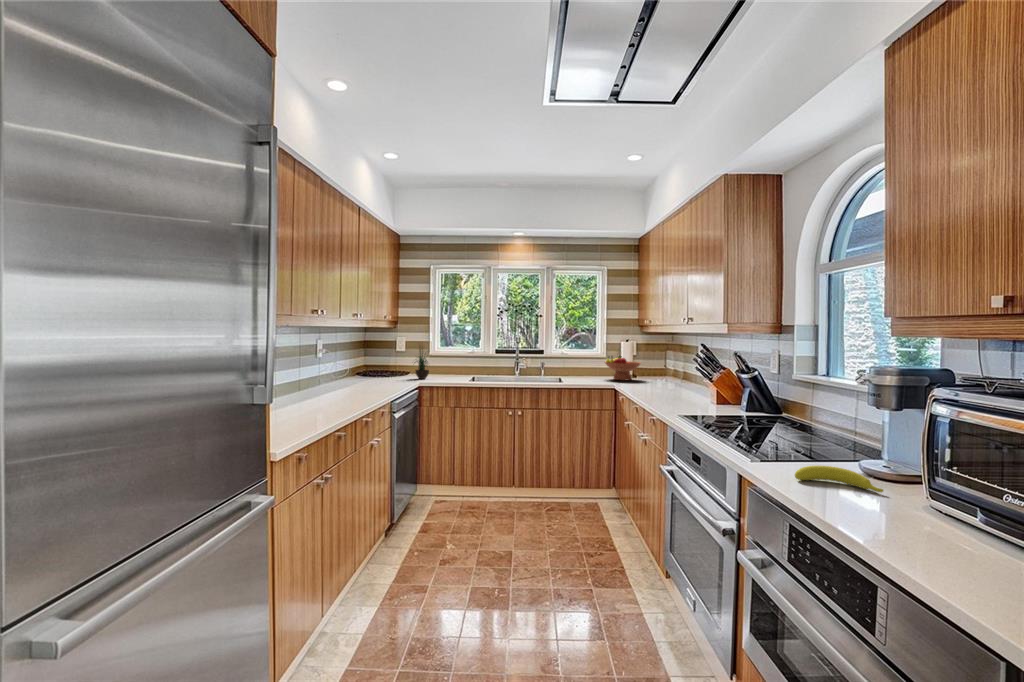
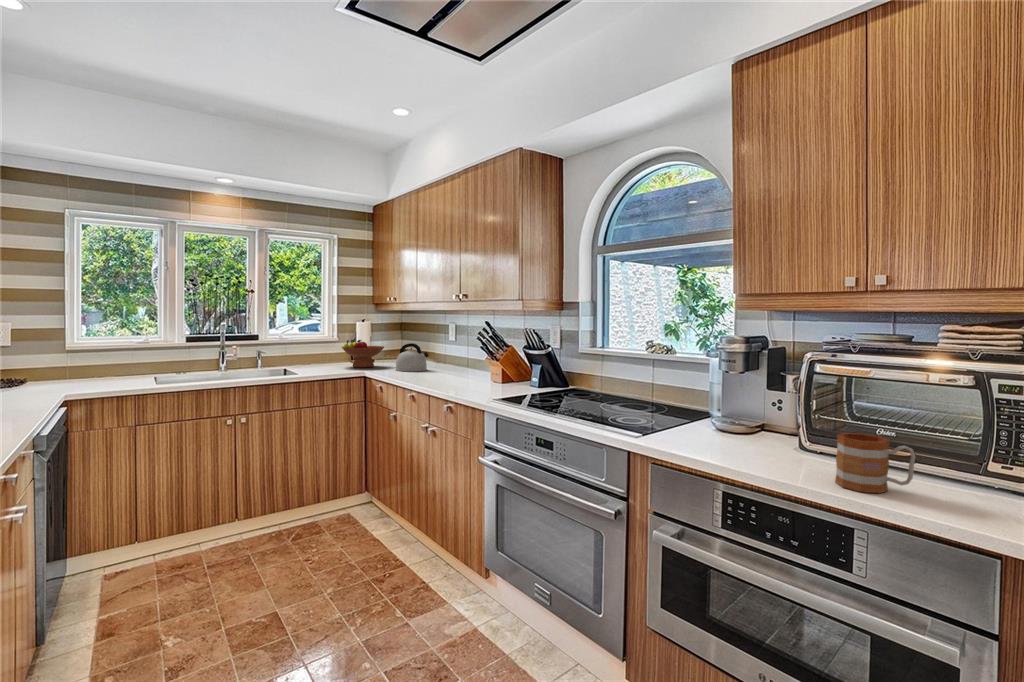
potted plant: present [416,349,429,379] -> none [42,319,89,385]
kettle: none [645,361,675,387] -> present [396,343,429,371]
fruit: present [795,466,883,492] -> none [700,435,773,452]
mug: none [886,474,970,543] -> present [835,433,915,493]

